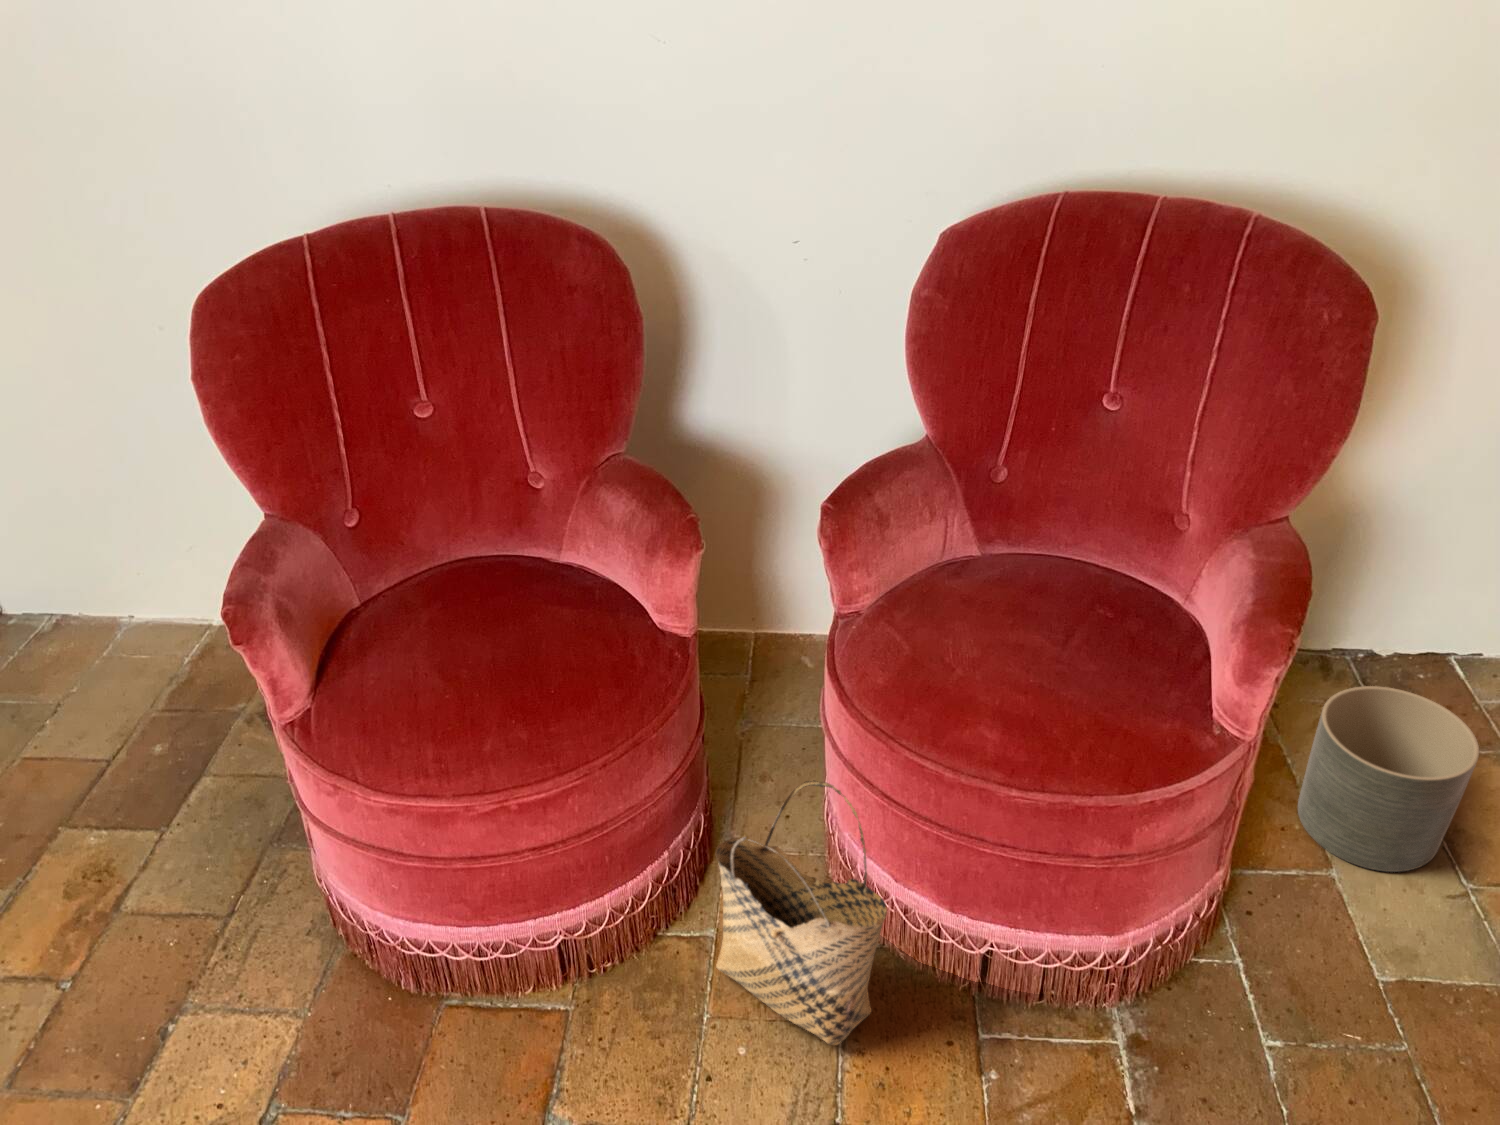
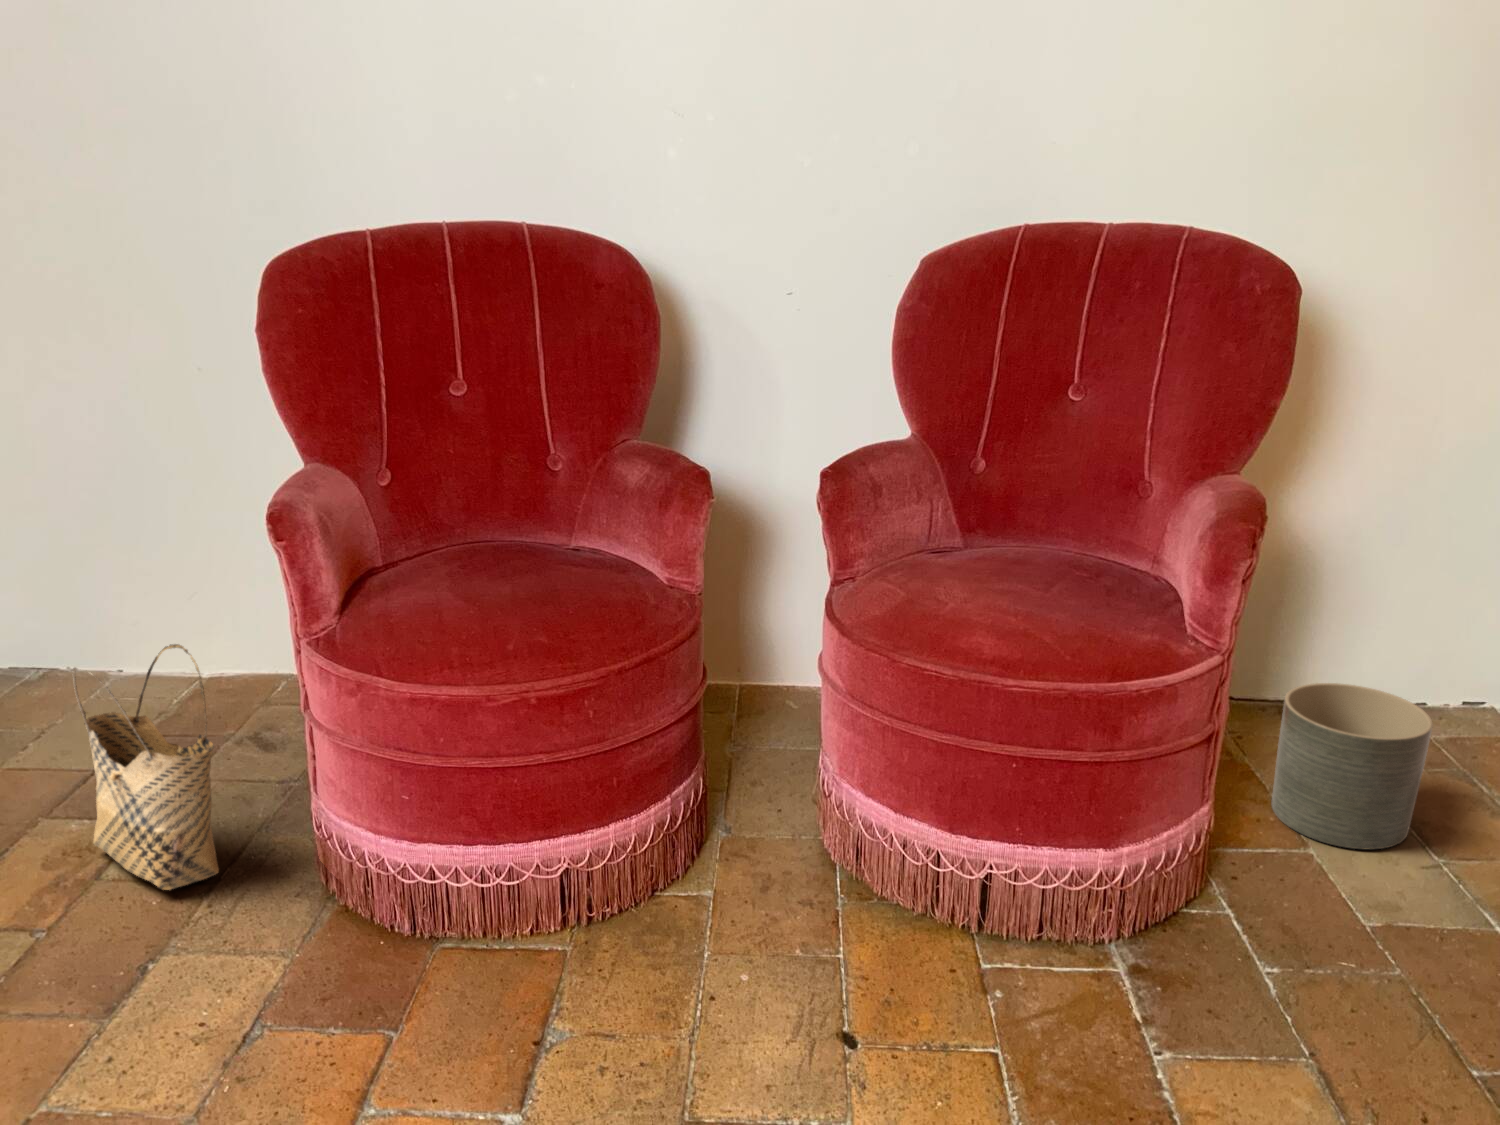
woven basket: present [716,781,887,1045] -> present [73,644,219,890]

